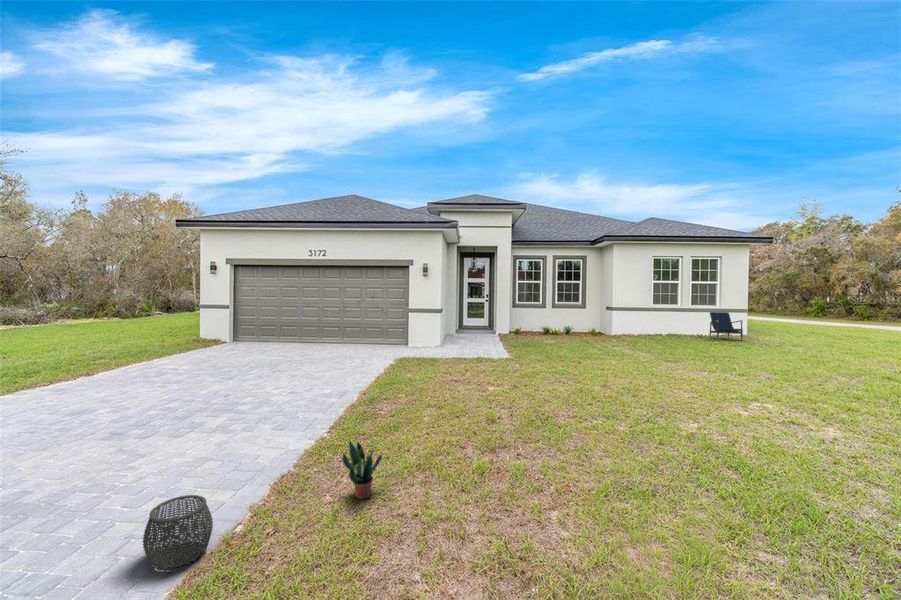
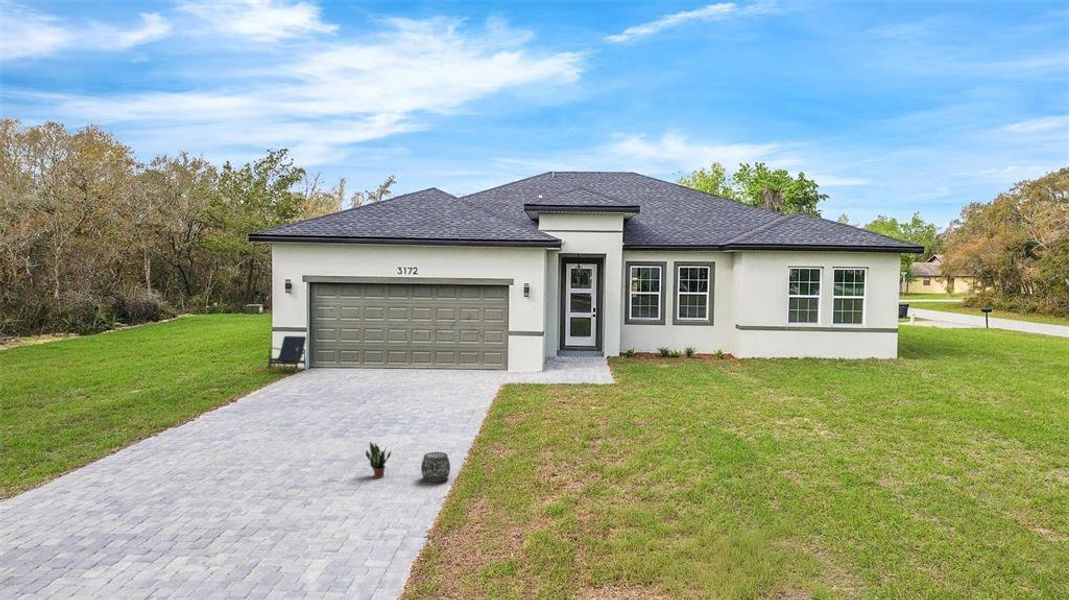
lounge chair: present [709,312,743,340] -> present [268,336,306,373]
potted plant: present [342,441,382,499] -> present [366,442,391,478]

